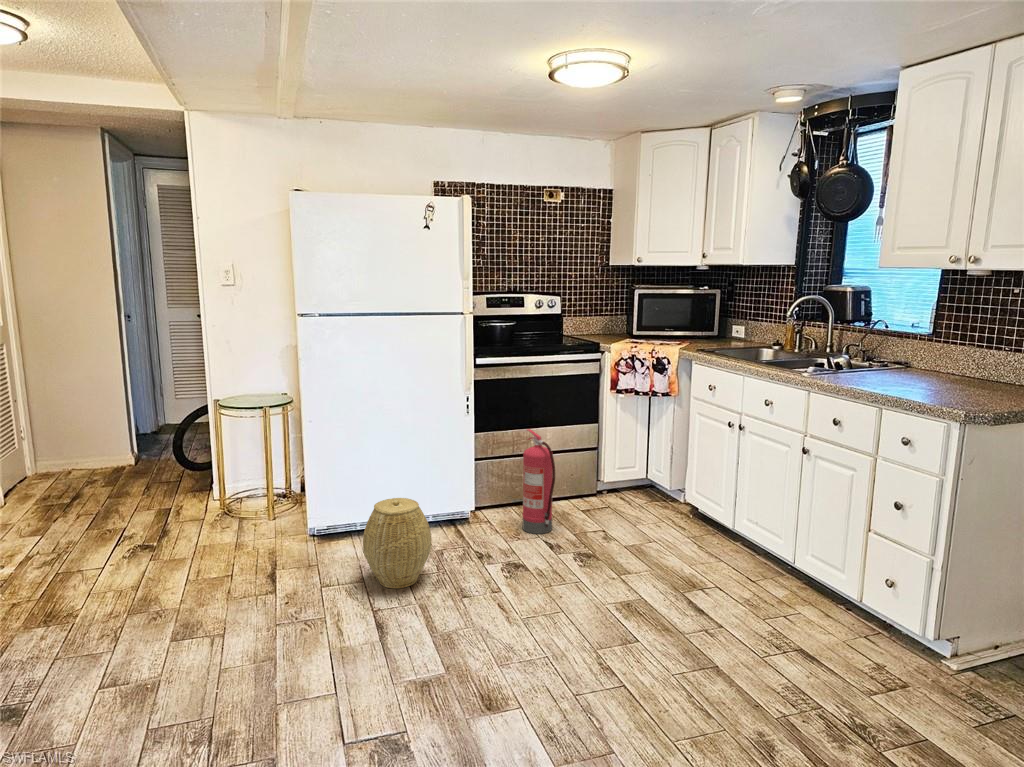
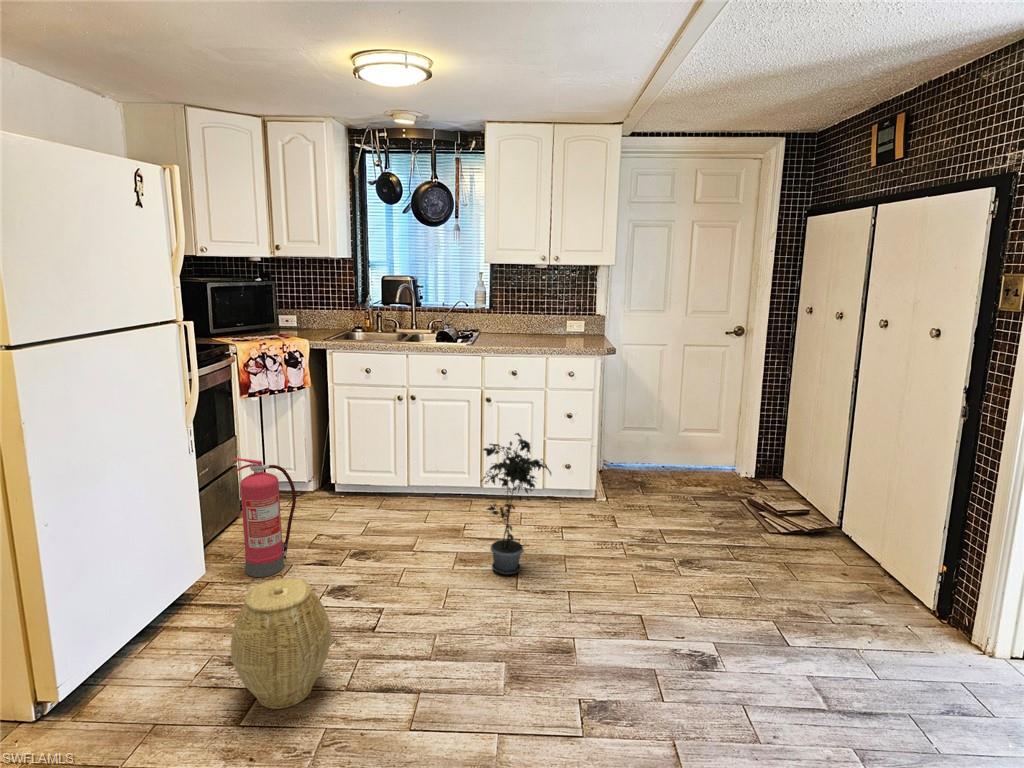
potted plant: none [610,474,684,640] -> present [481,433,551,574]

